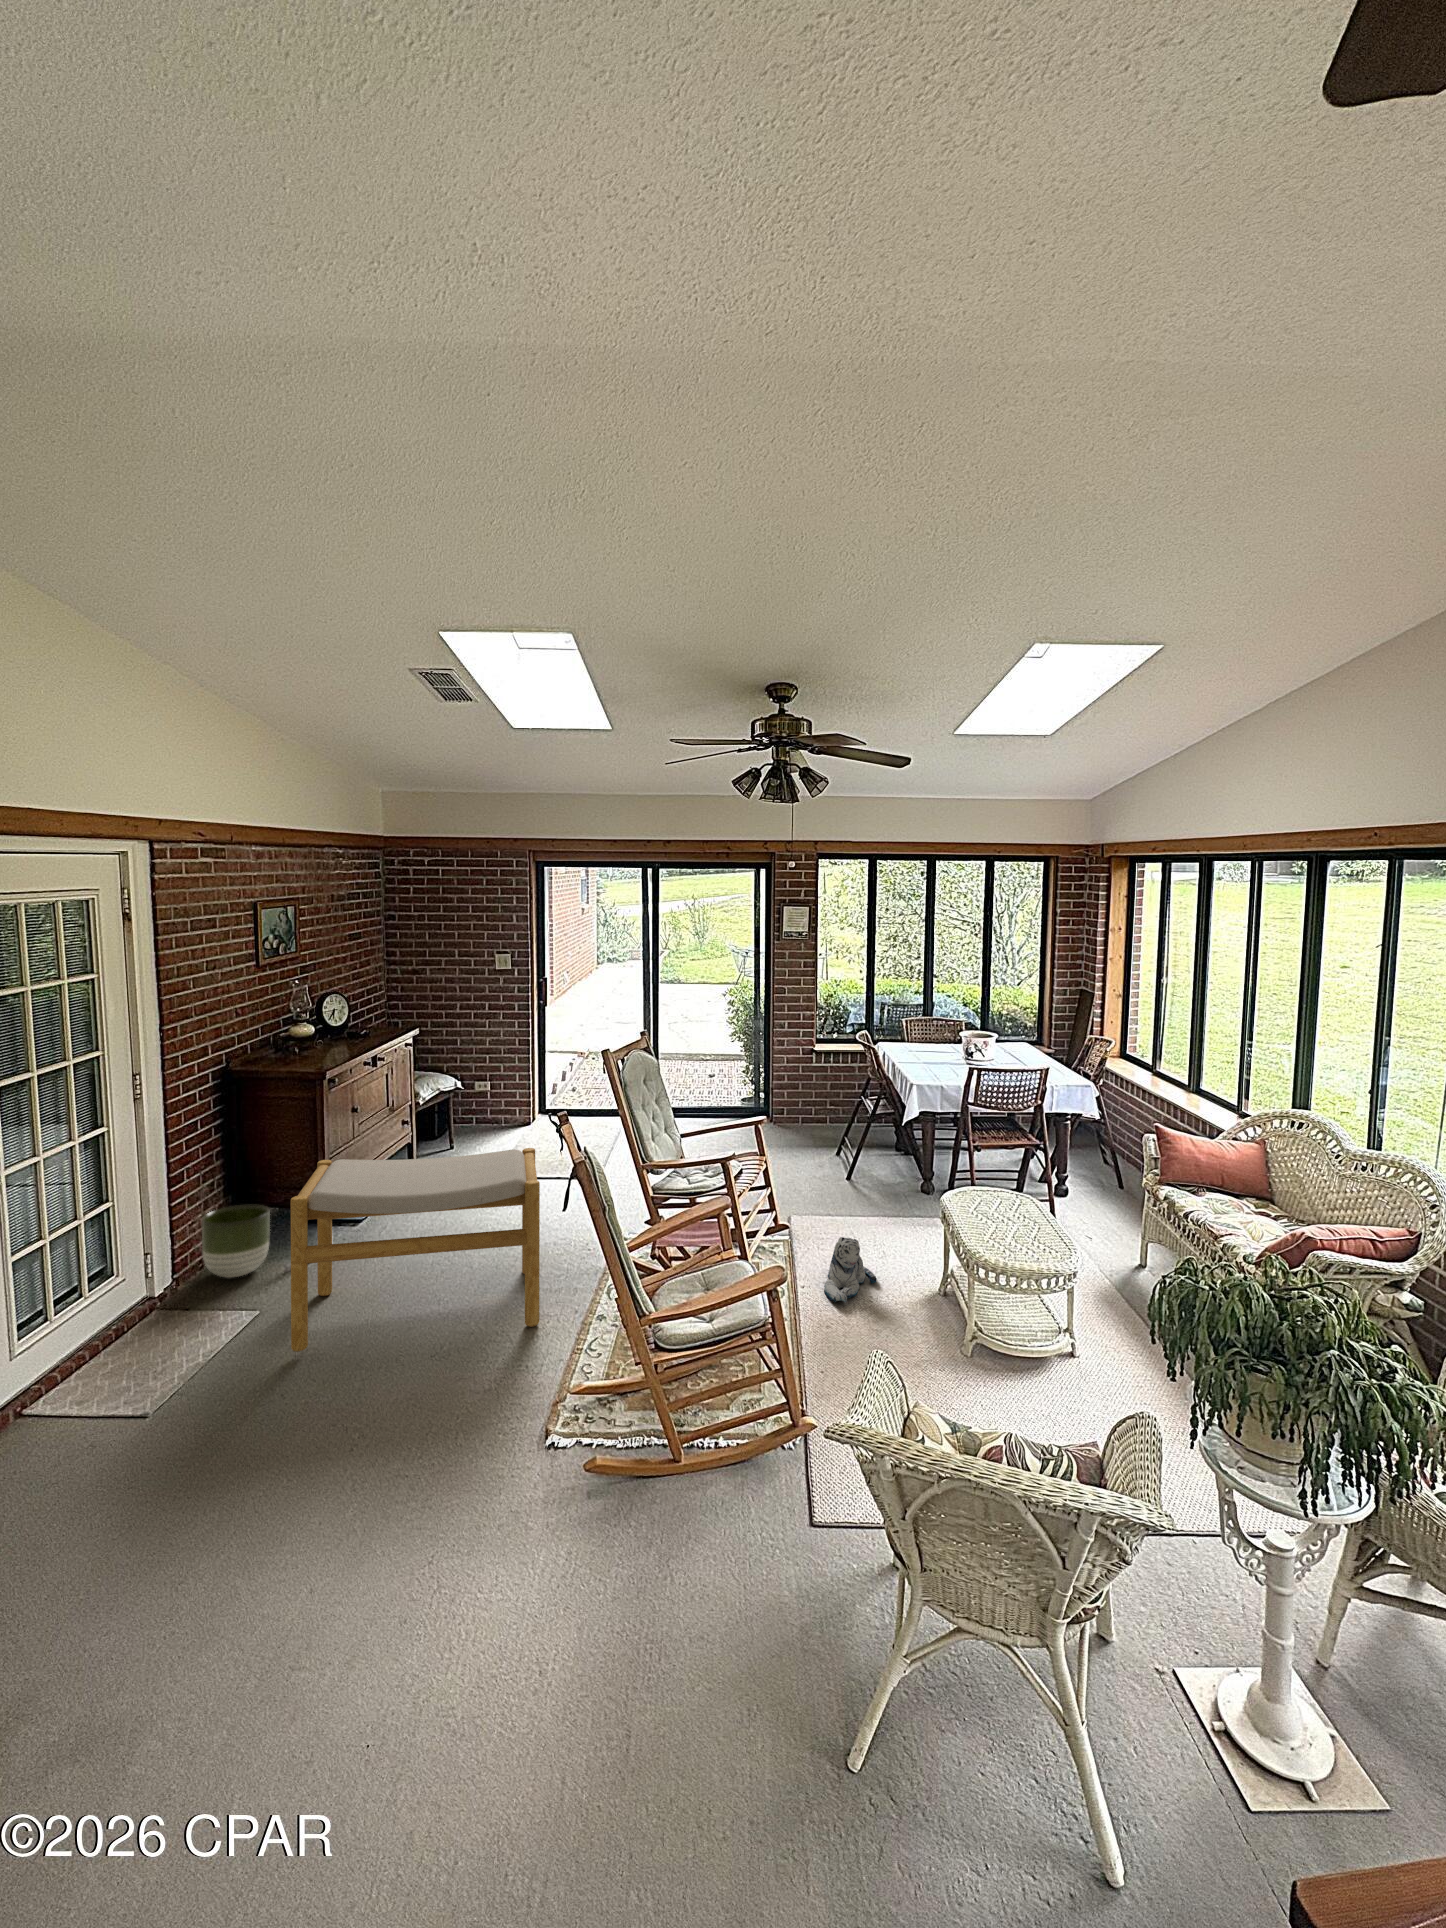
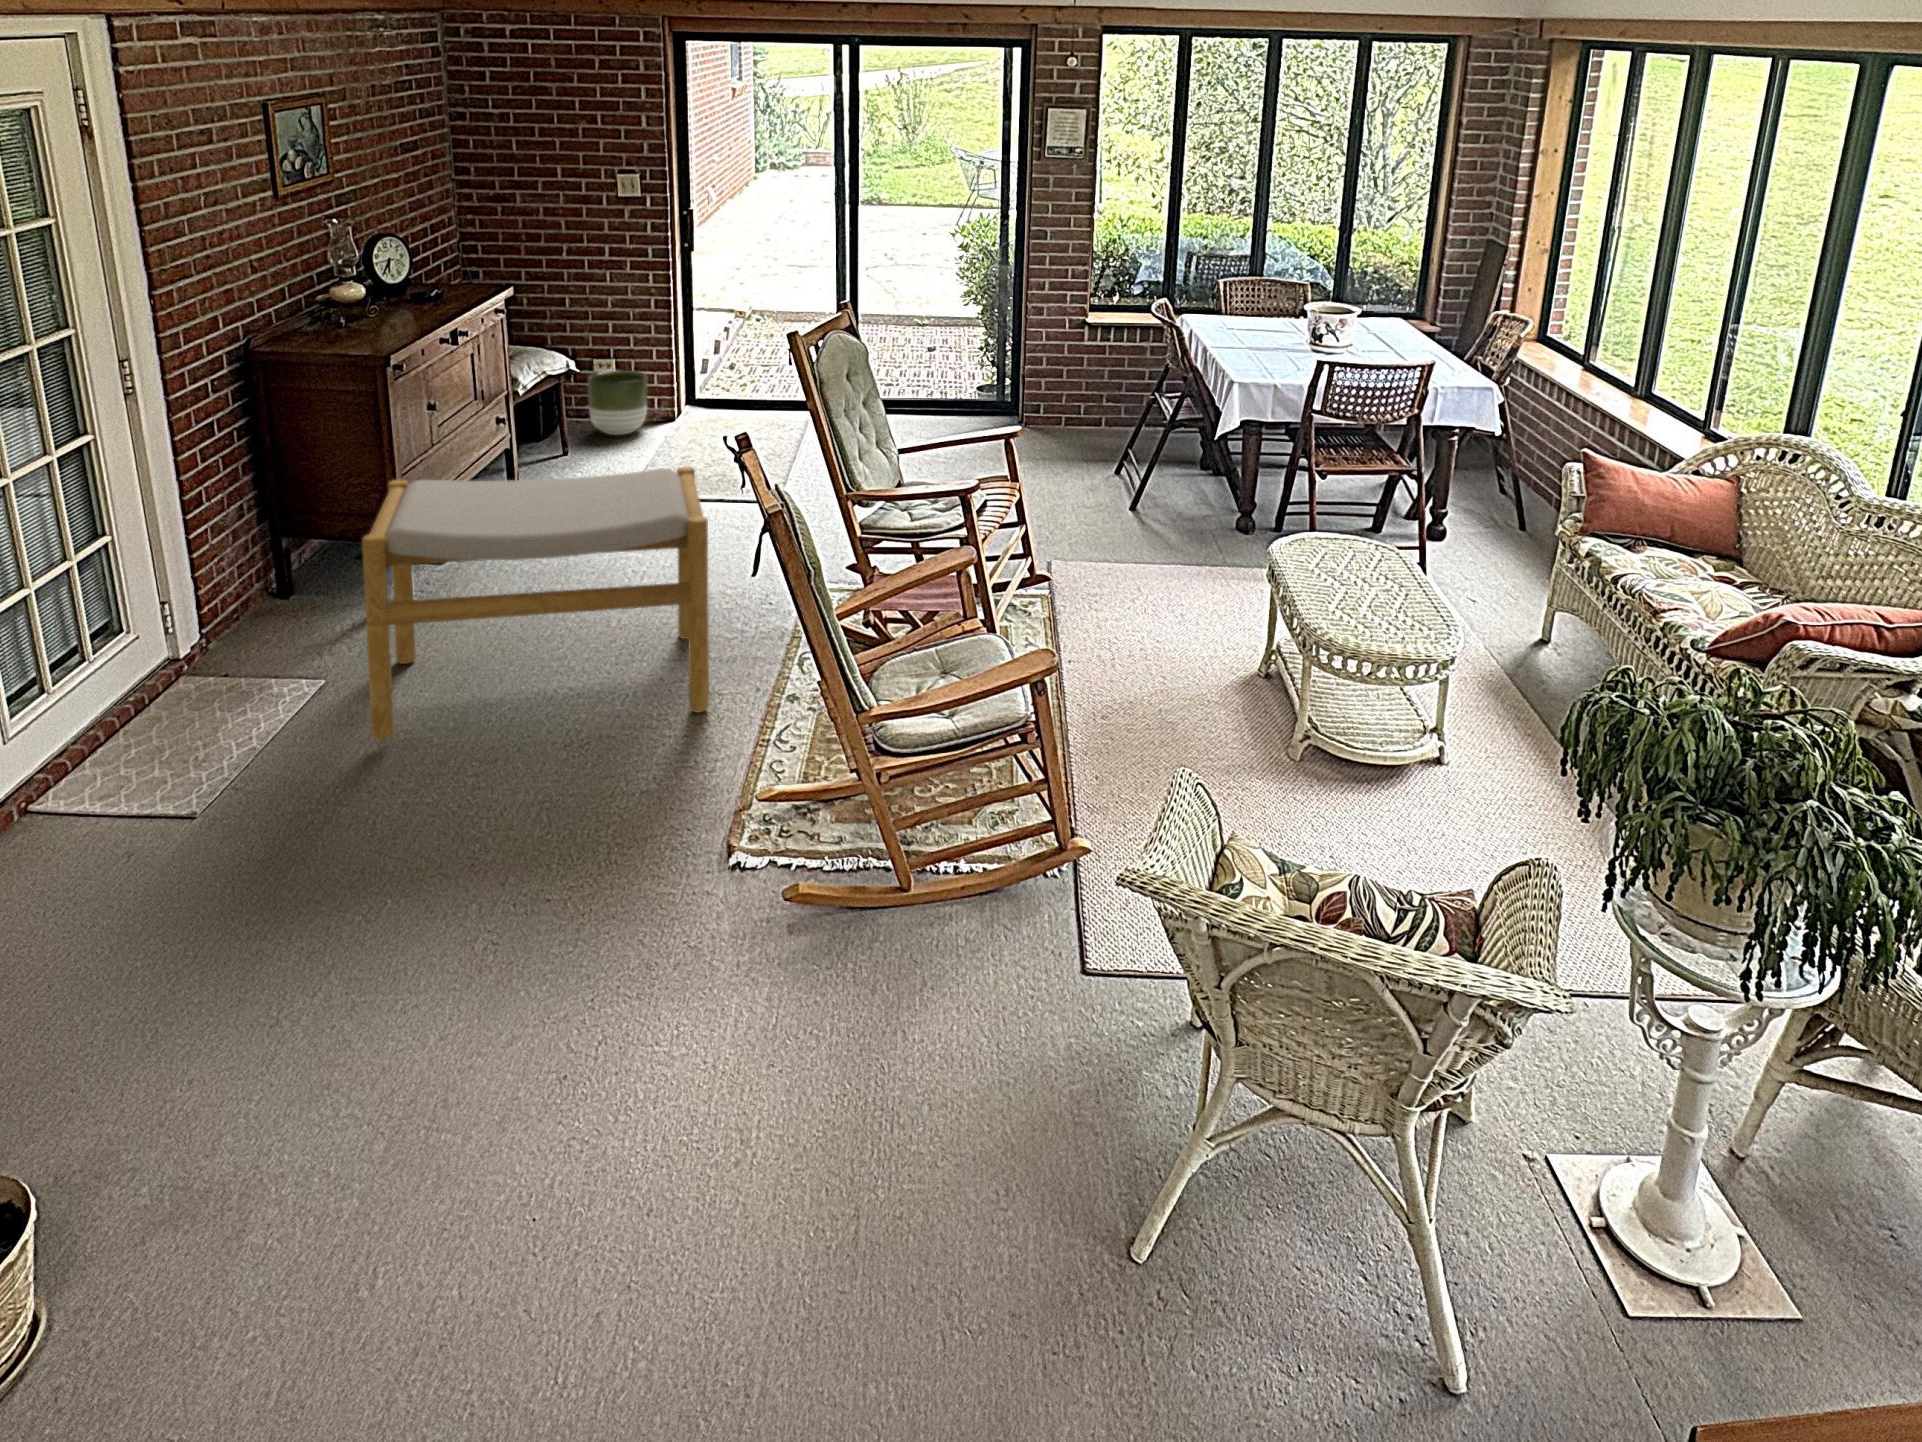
planter: present [202,1205,270,1278] -> present [588,370,647,435]
plush toy: present [824,1237,877,1302] -> none [1102,599,1176,687]

